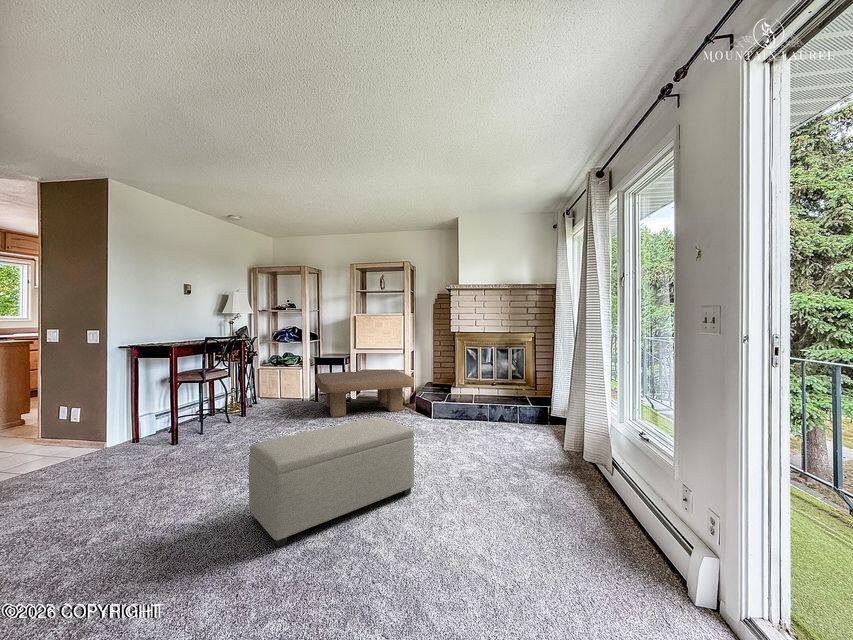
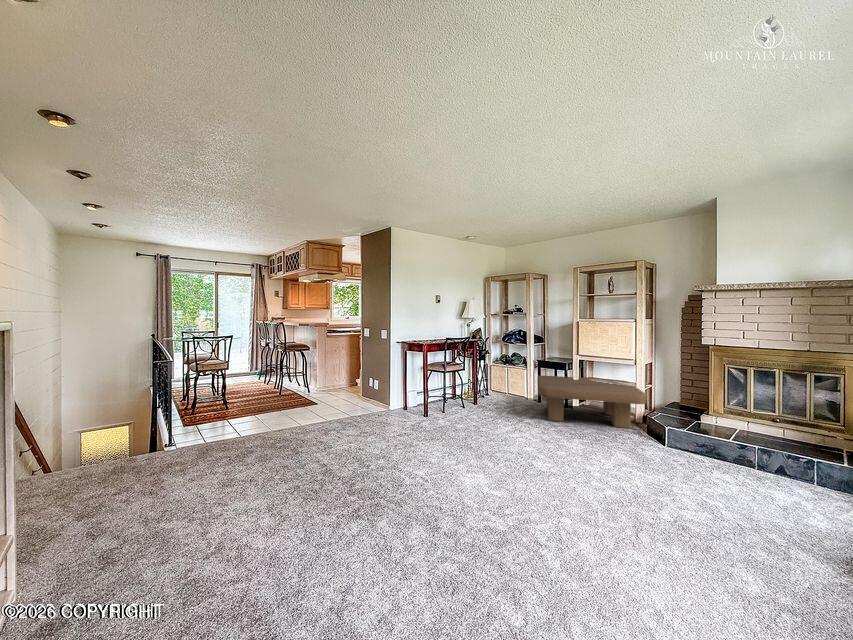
ottoman: present [249,417,414,547] -> none [447,435,614,536]

